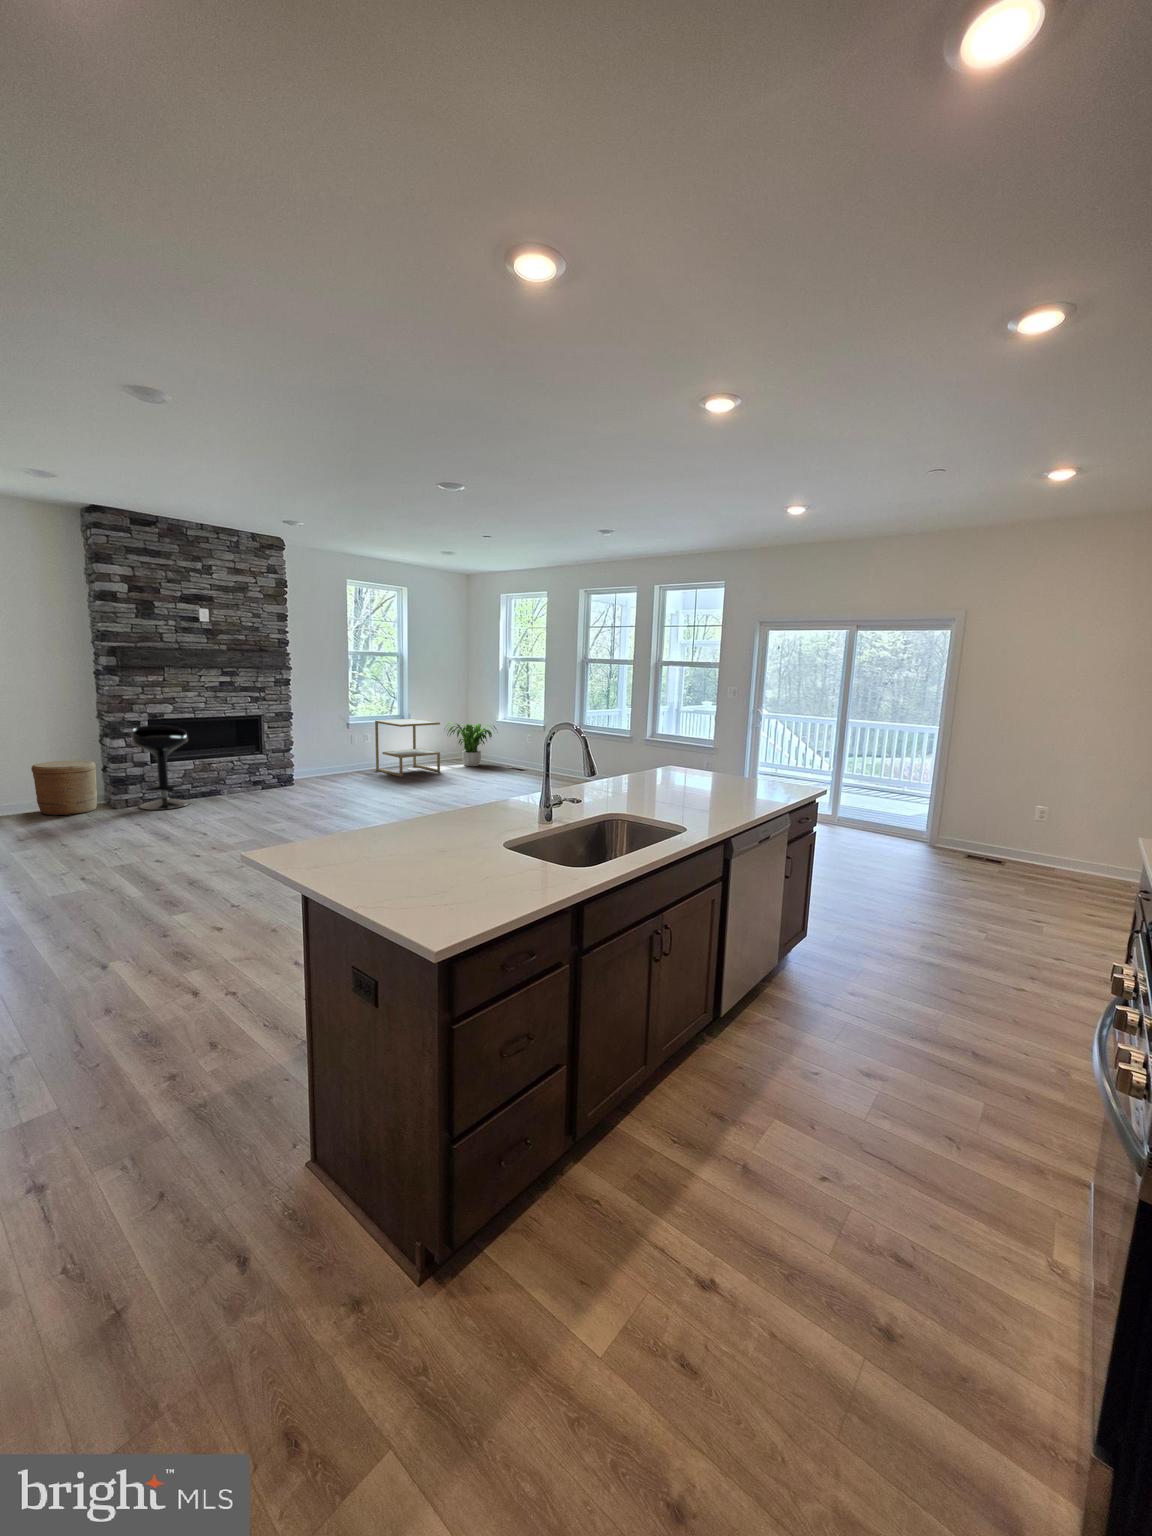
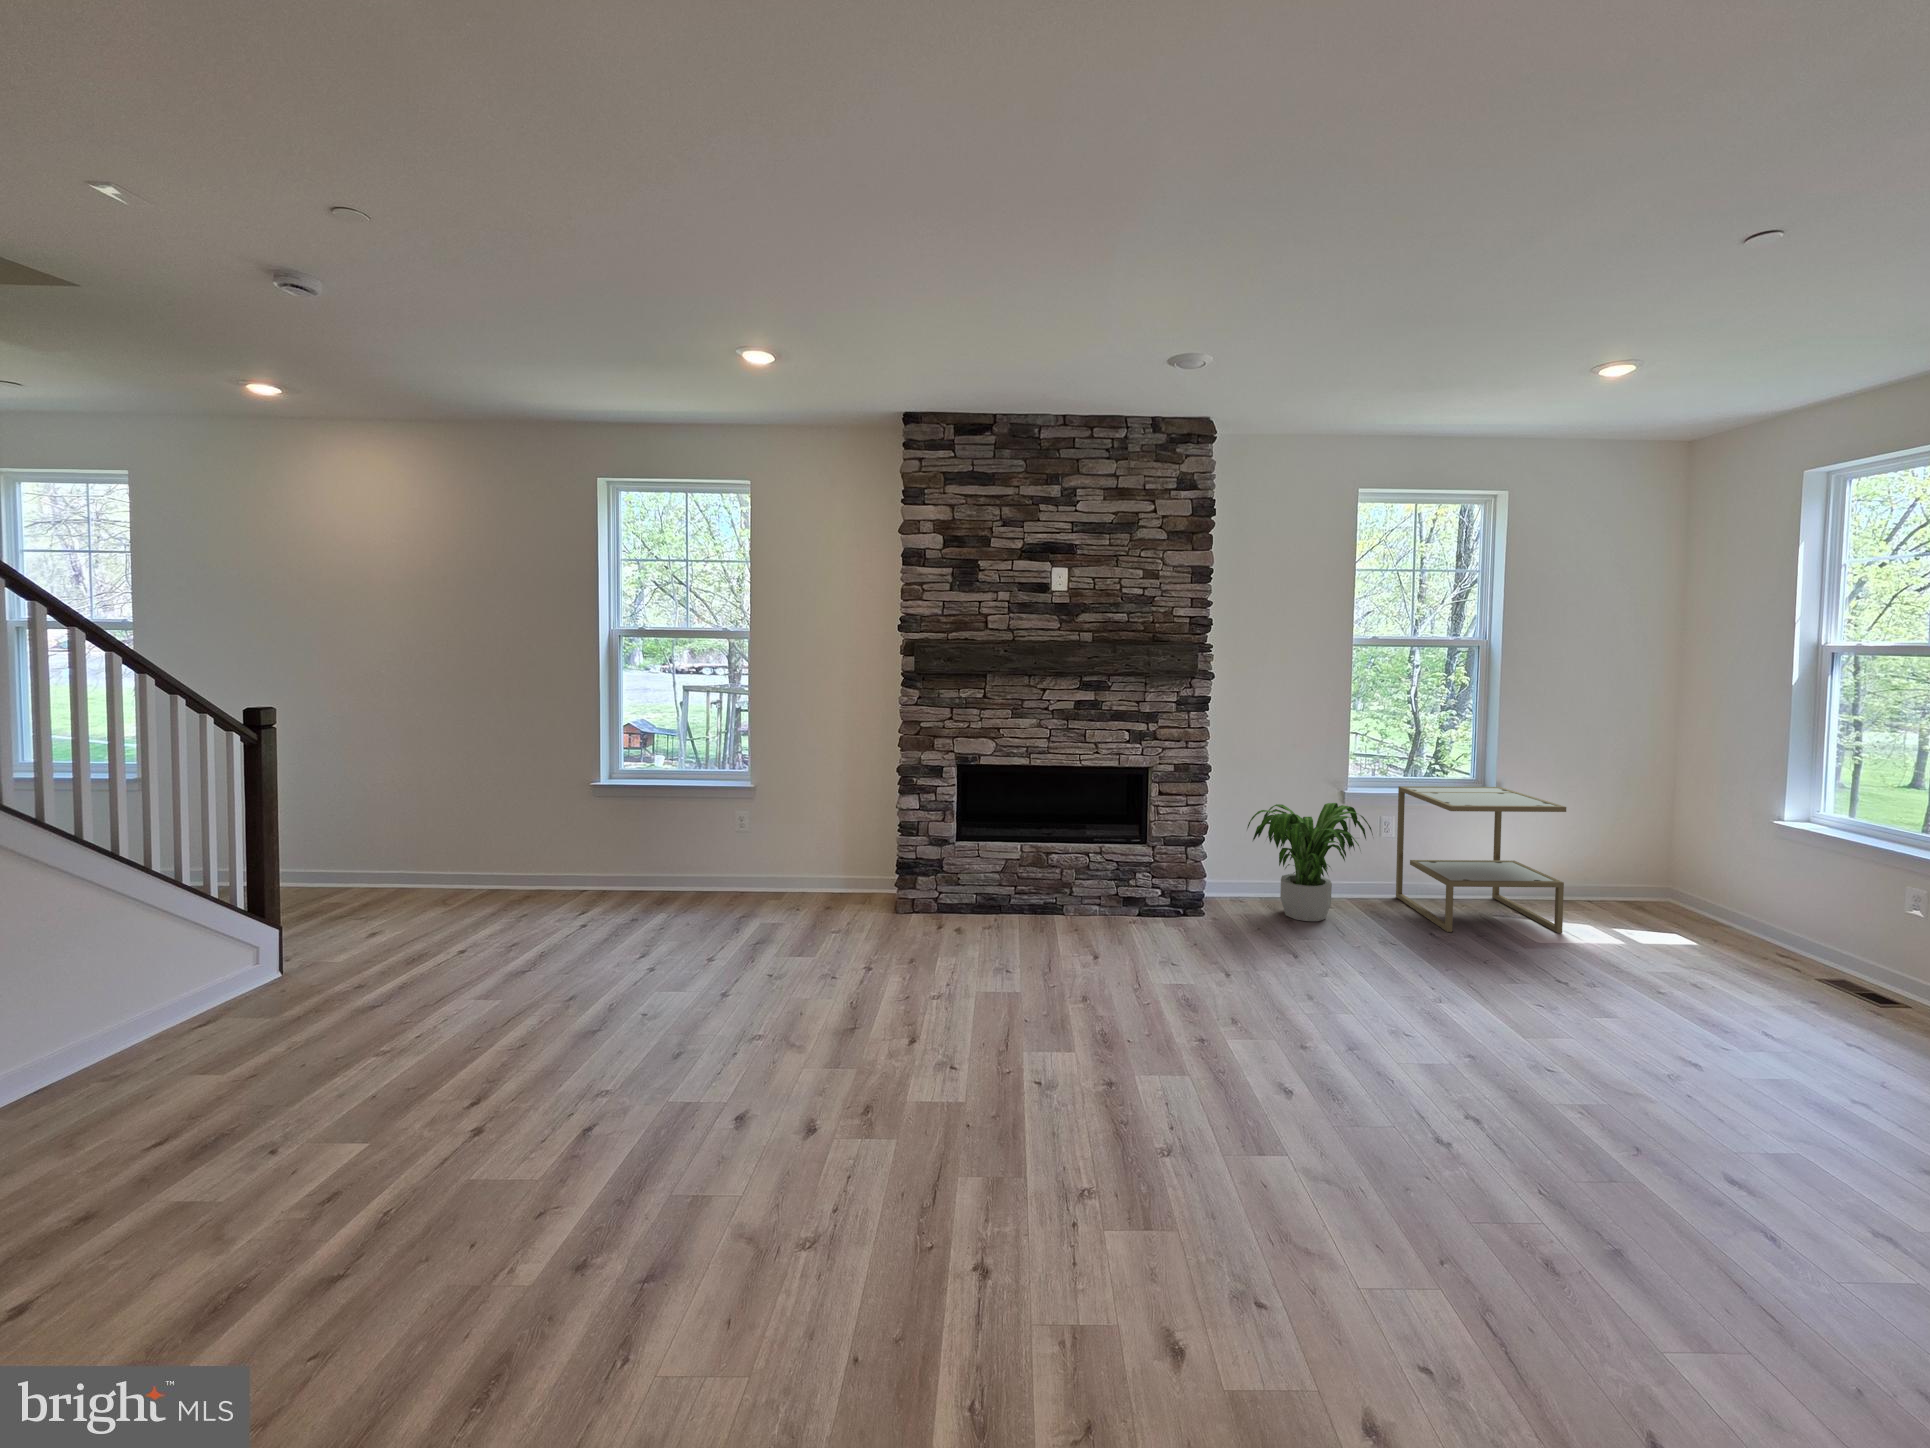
potted plant: present [444,722,497,766] -> present [1247,803,1373,921]
bar stool: present [131,725,189,810] -> none [909,776,995,940]
woven basket: present [31,760,97,816] -> none [789,823,873,920]

